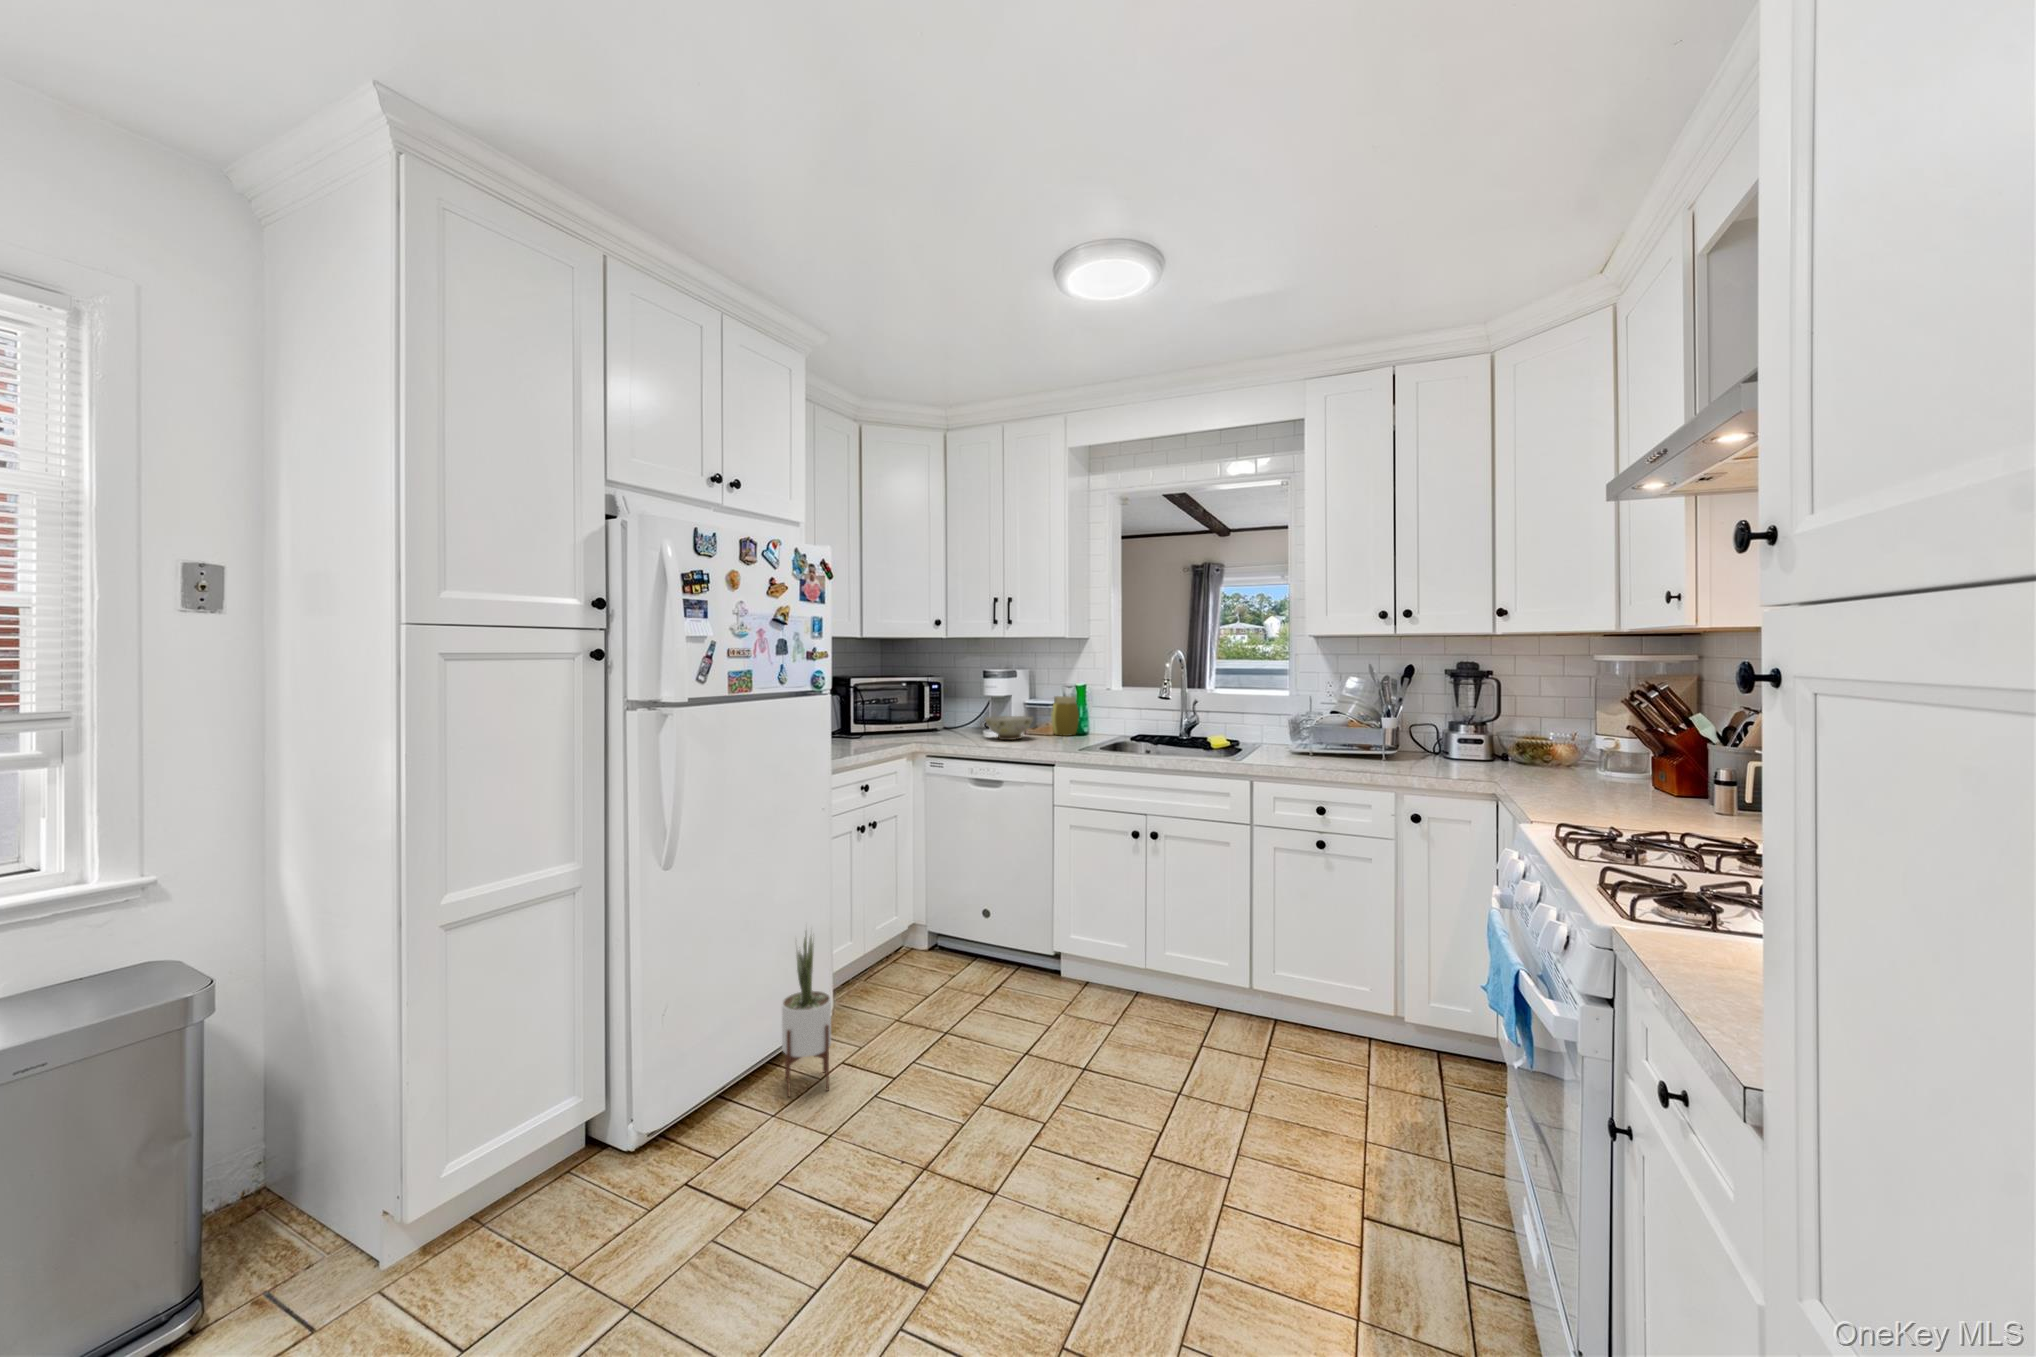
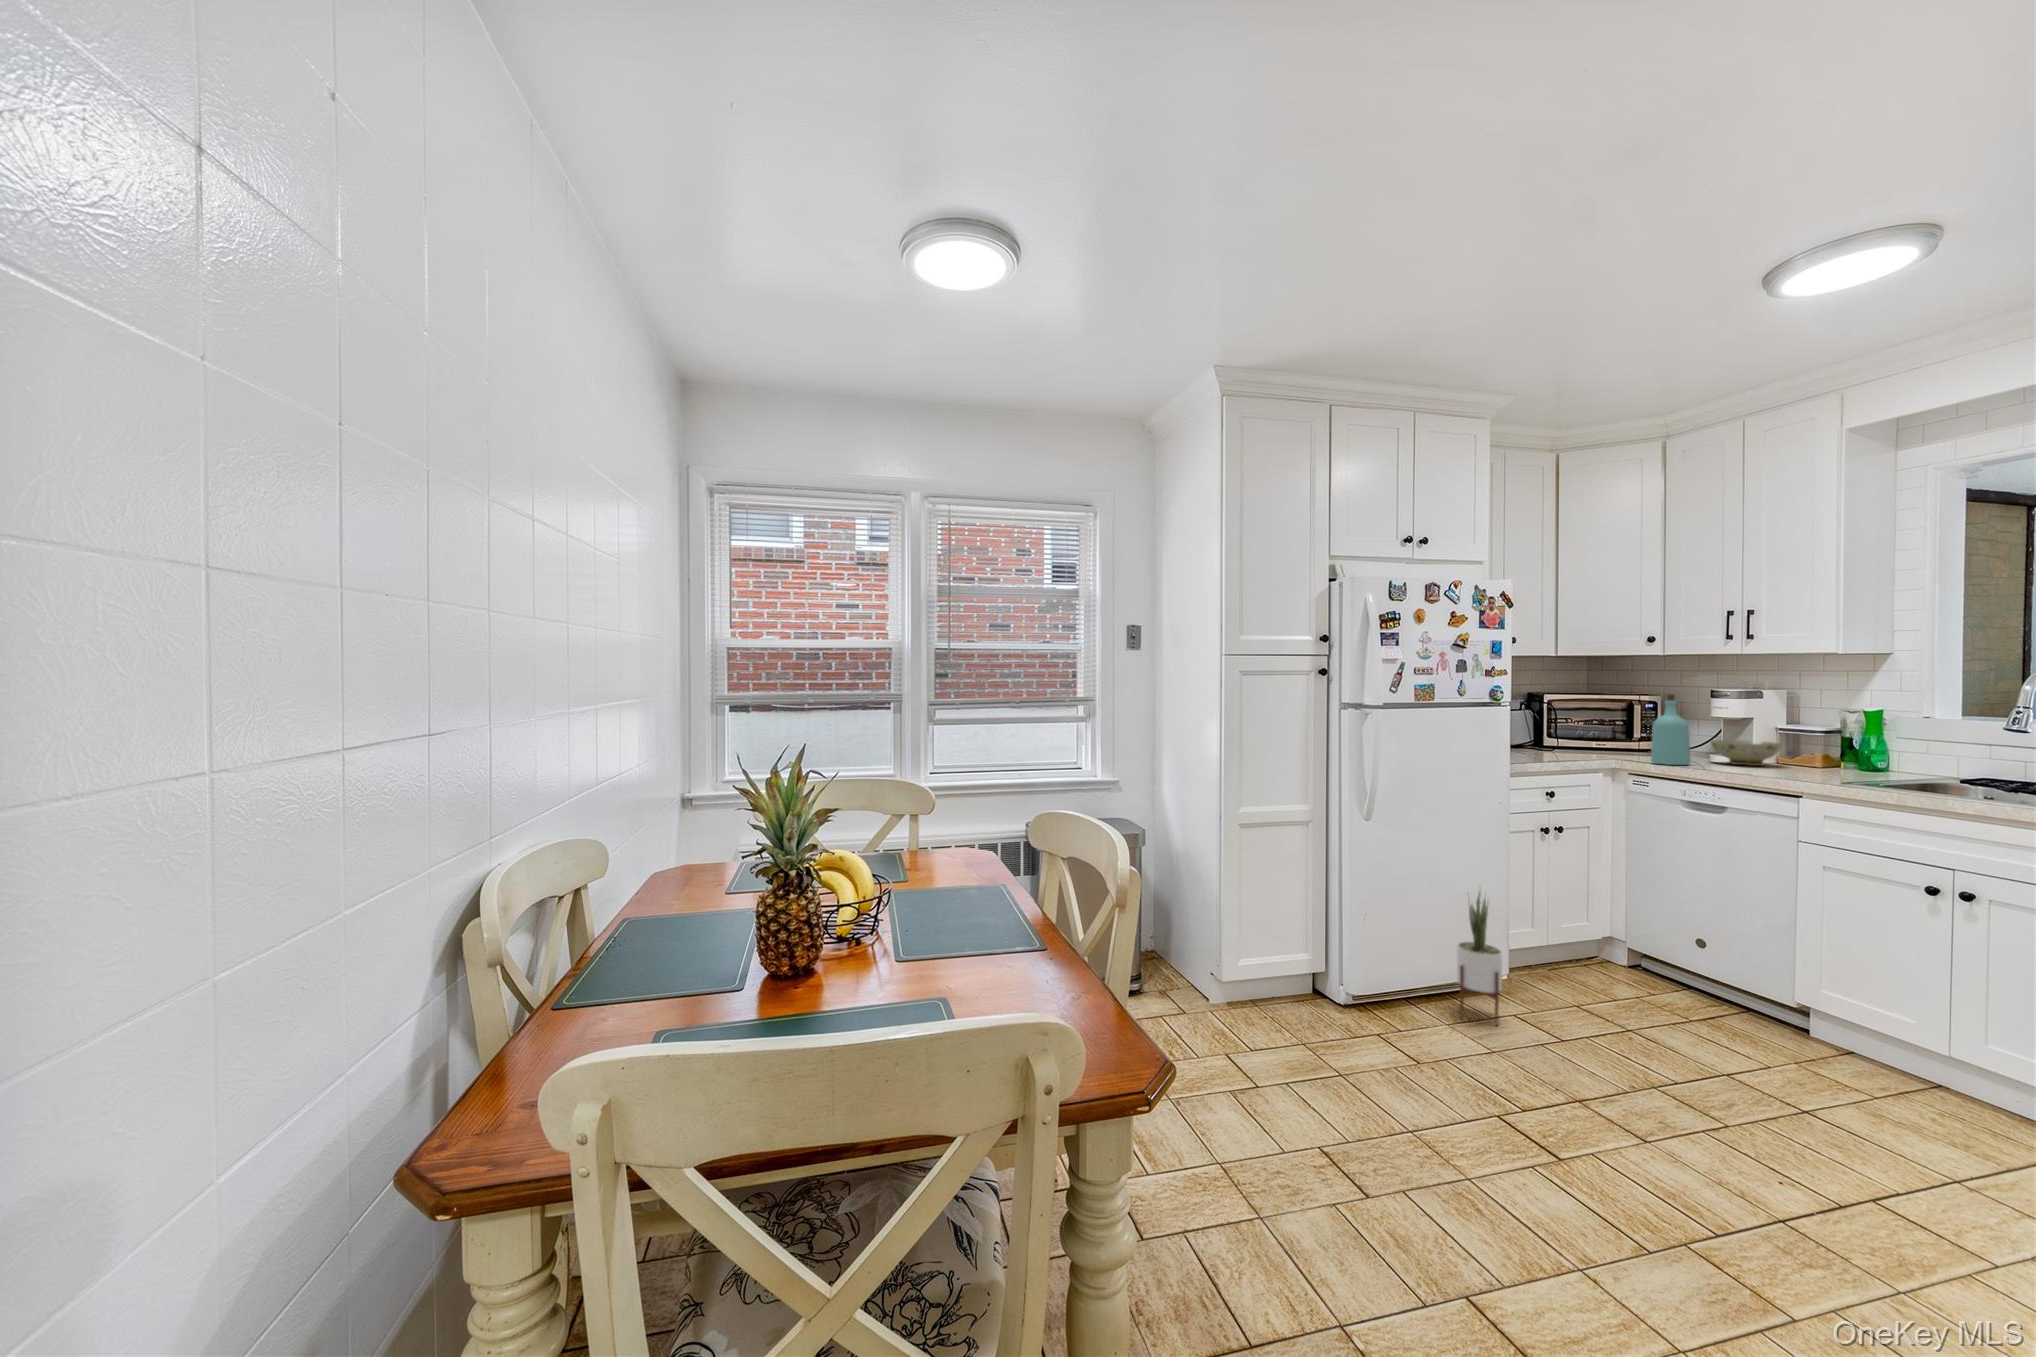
bottle: none [944,675,974,746] -> present [1651,694,1690,765]
jar: present [1052,696,1079,736] -> none [1818,723,1863,768]

